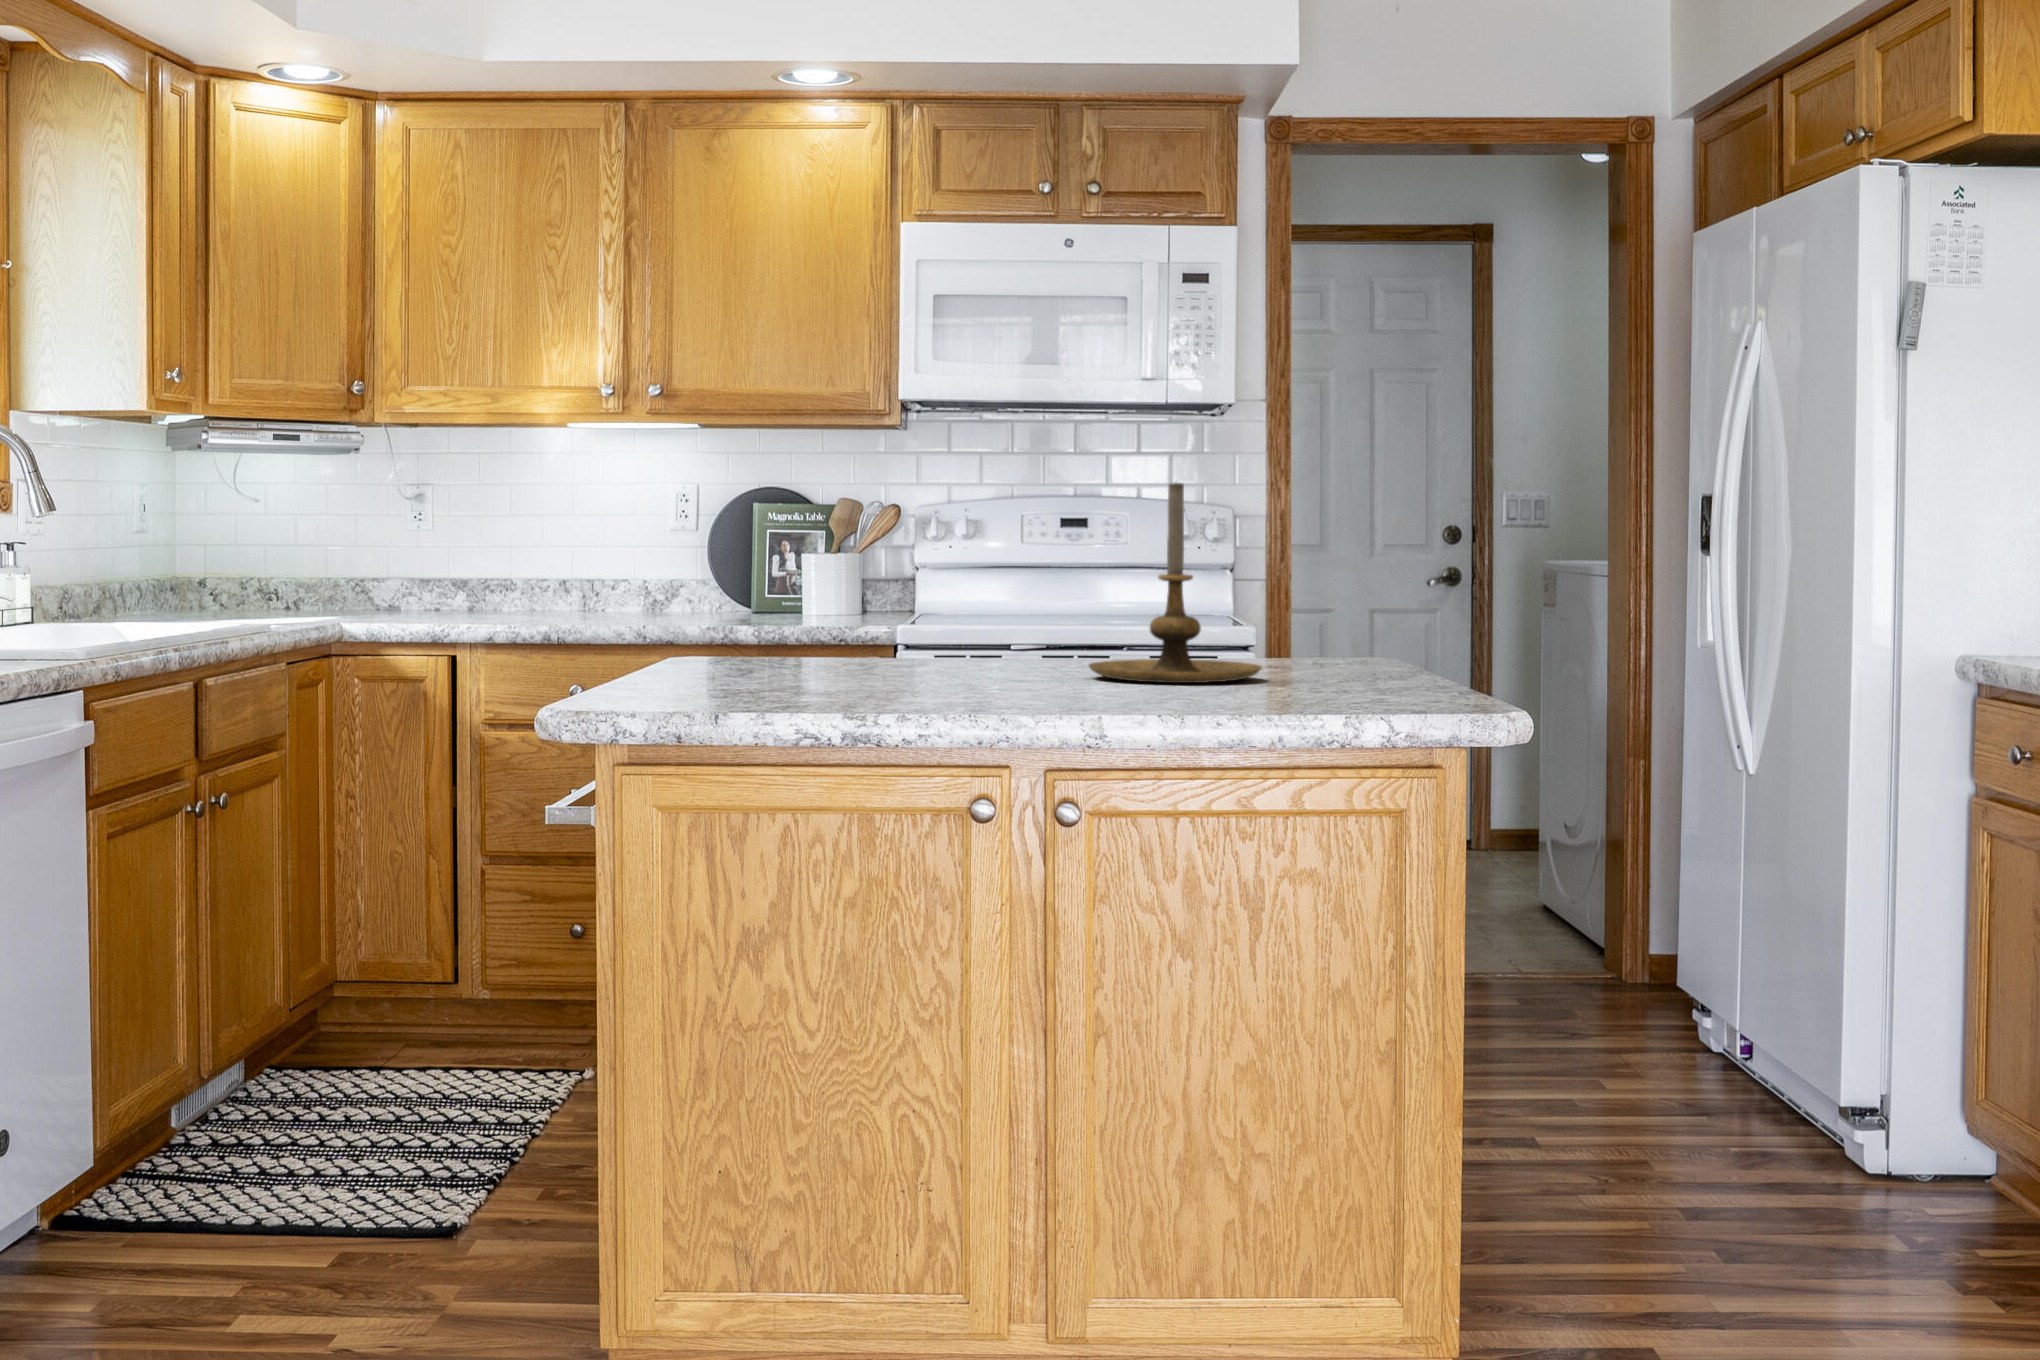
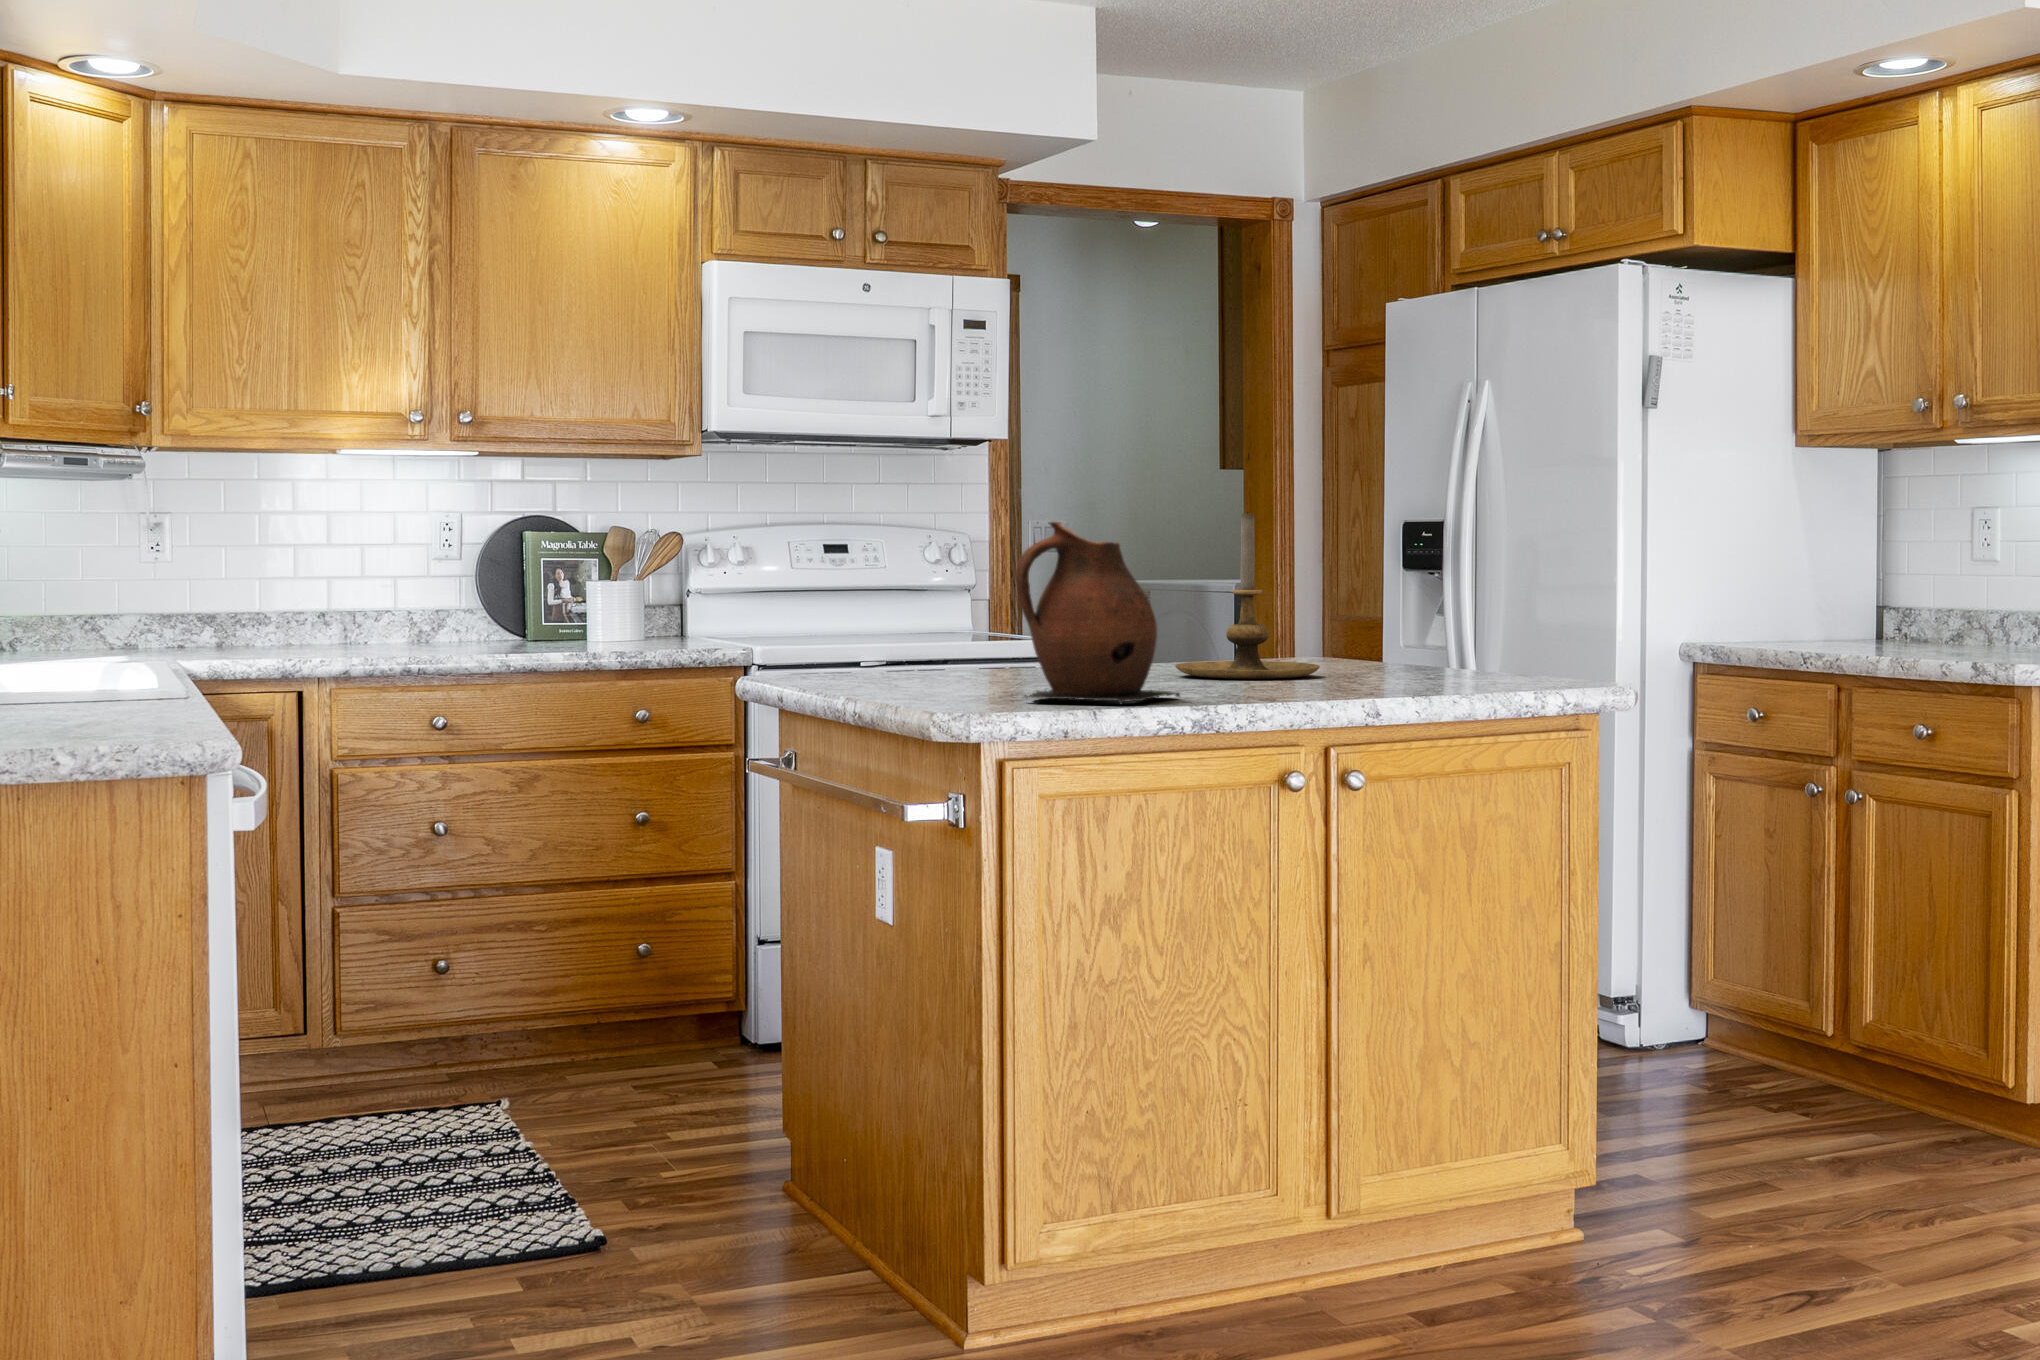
ceramic pitcher: none [680,489,882,708] -> present [1016,522,1180,704]

